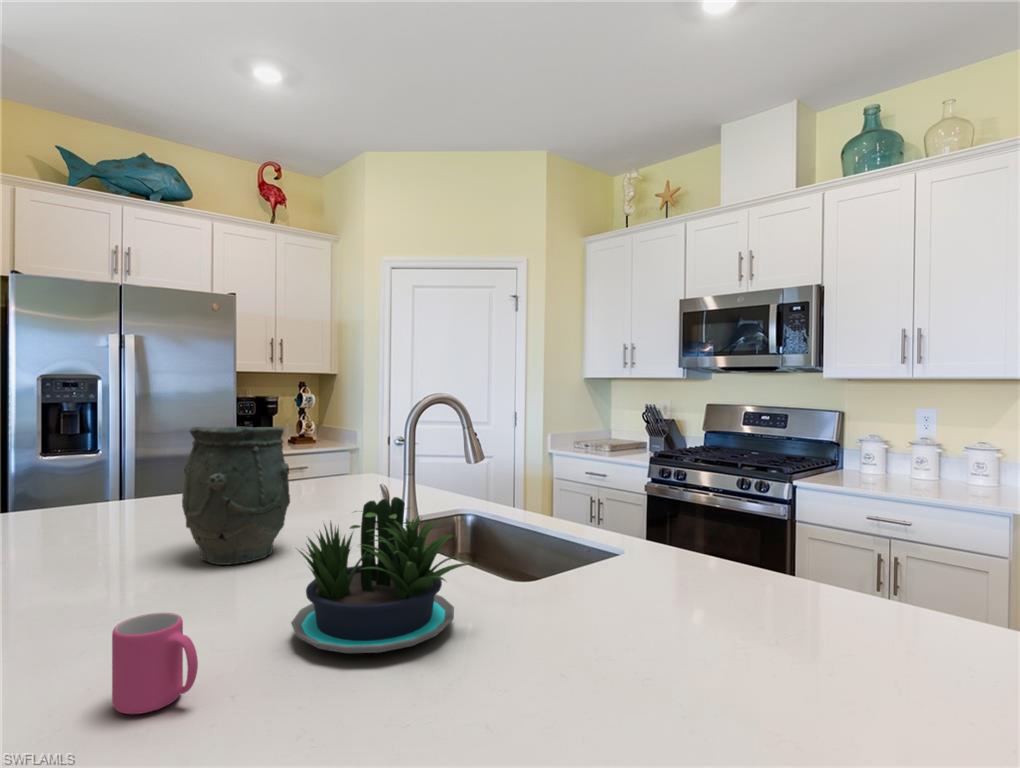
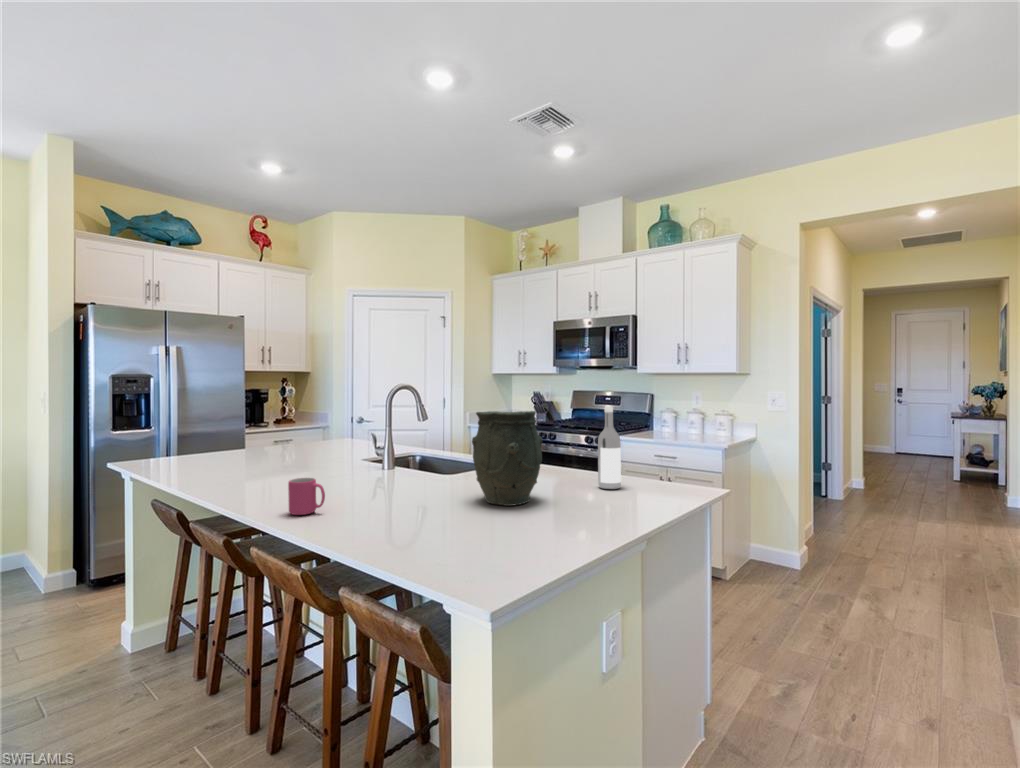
vase: present [182,427,290,565] -> present [472,411,542,506]
wine bottle: none [844,451,903,649] -> present [598,406,621,489]
potted plant: present [291,497,473,653] -> none [351,433,439,497]

